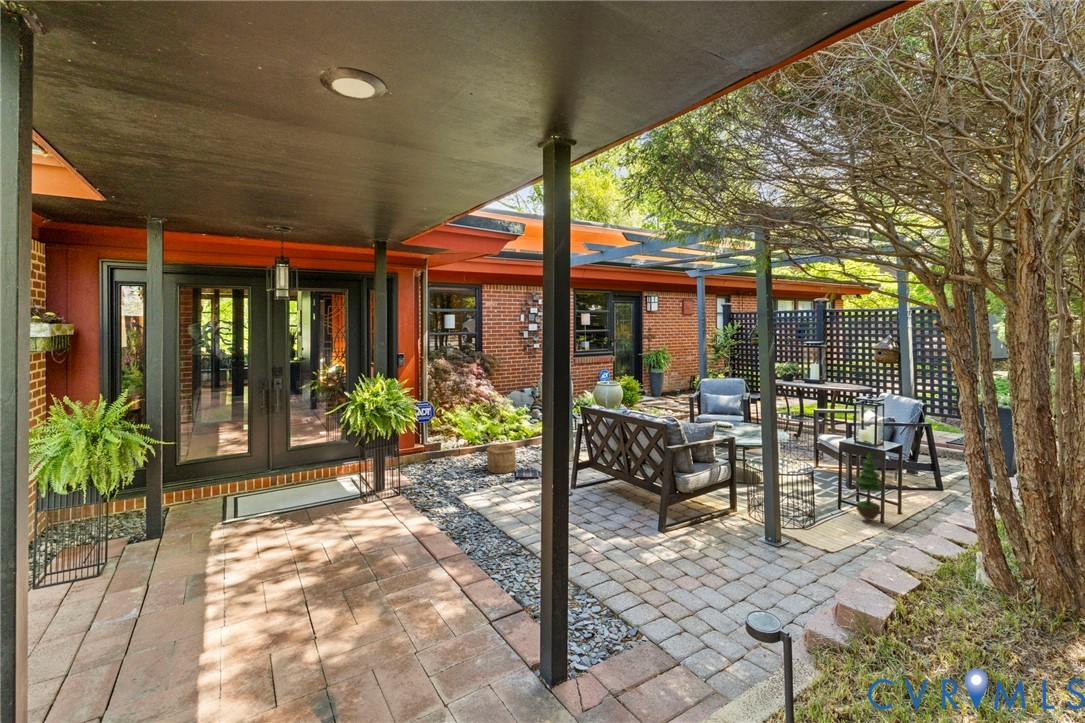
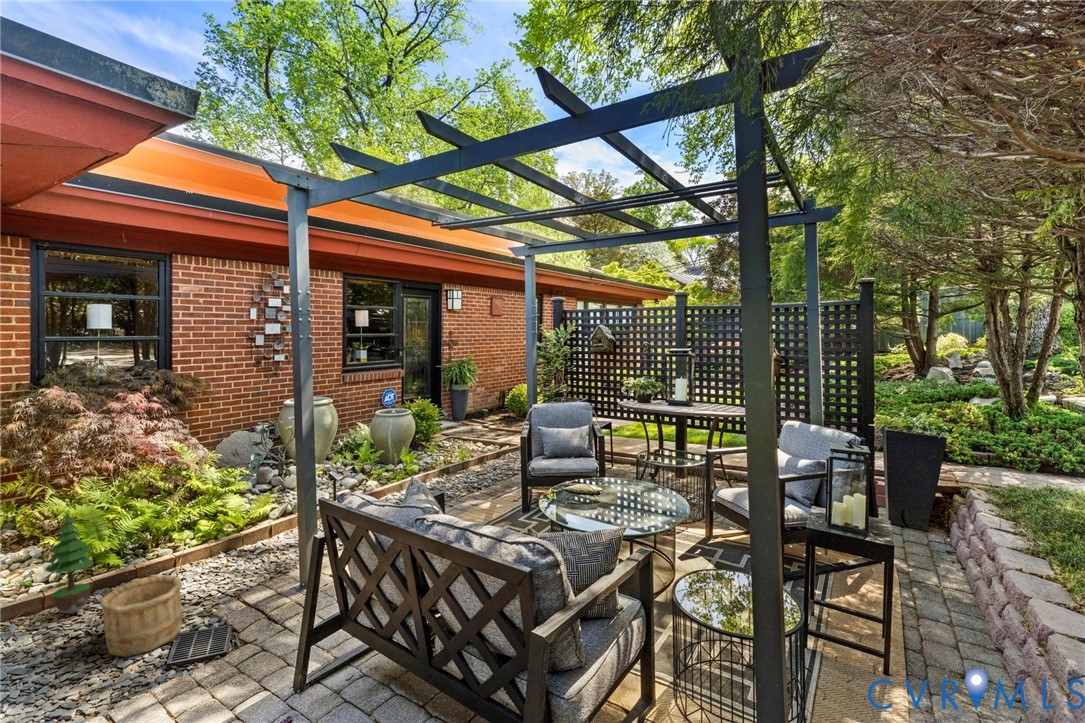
potted tree: present [854,452,882,521] -> present [45,513,93,614]

